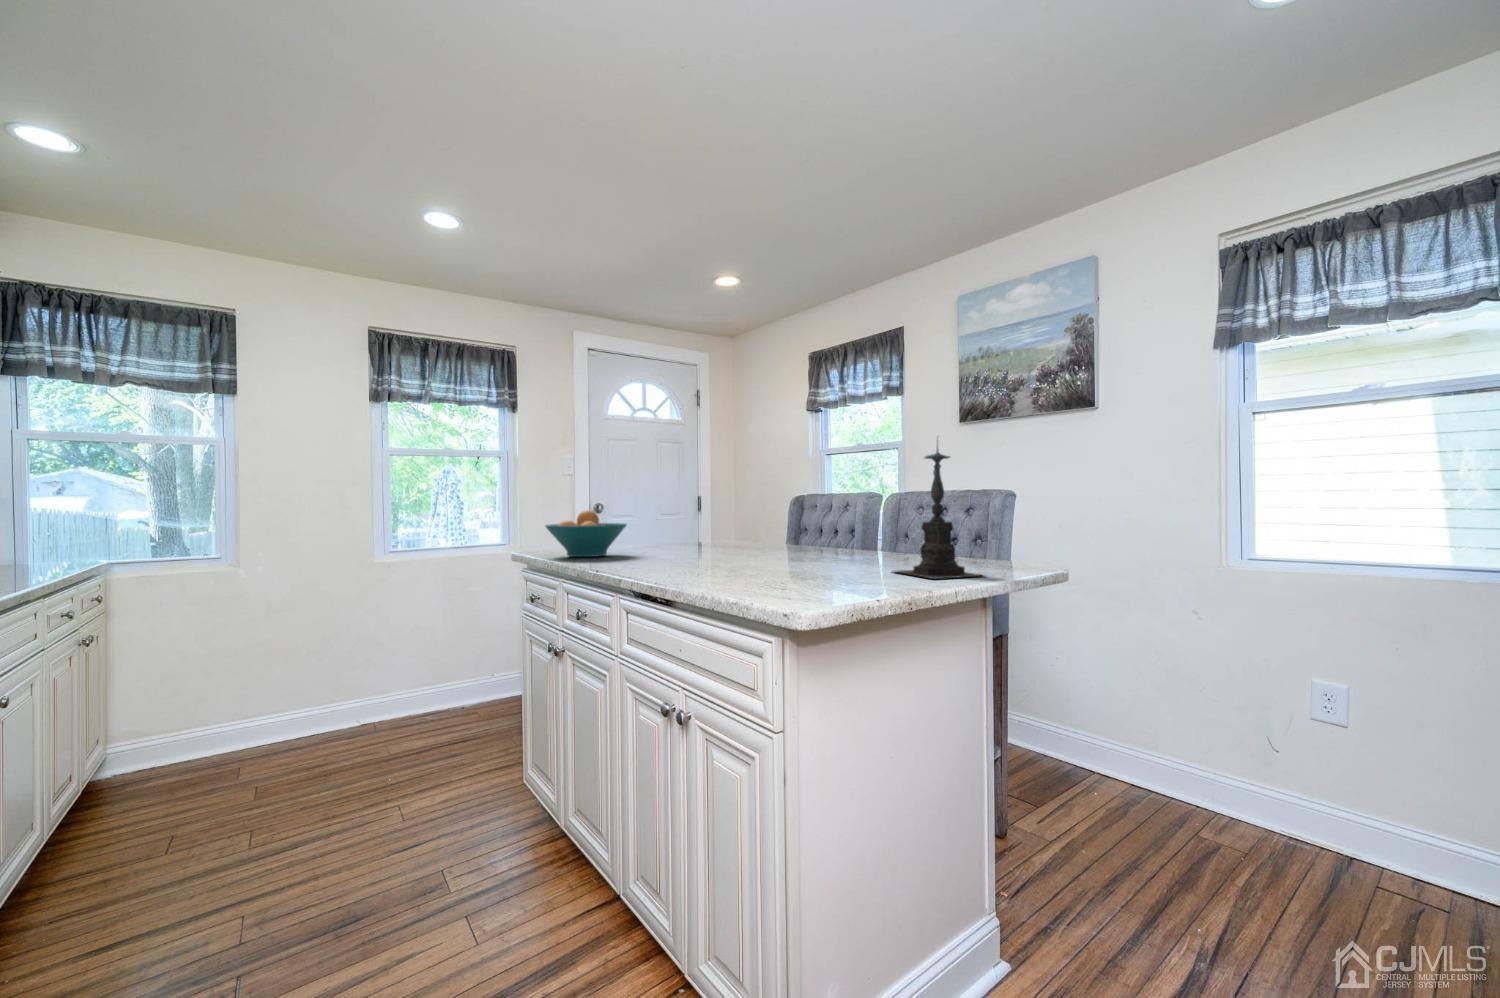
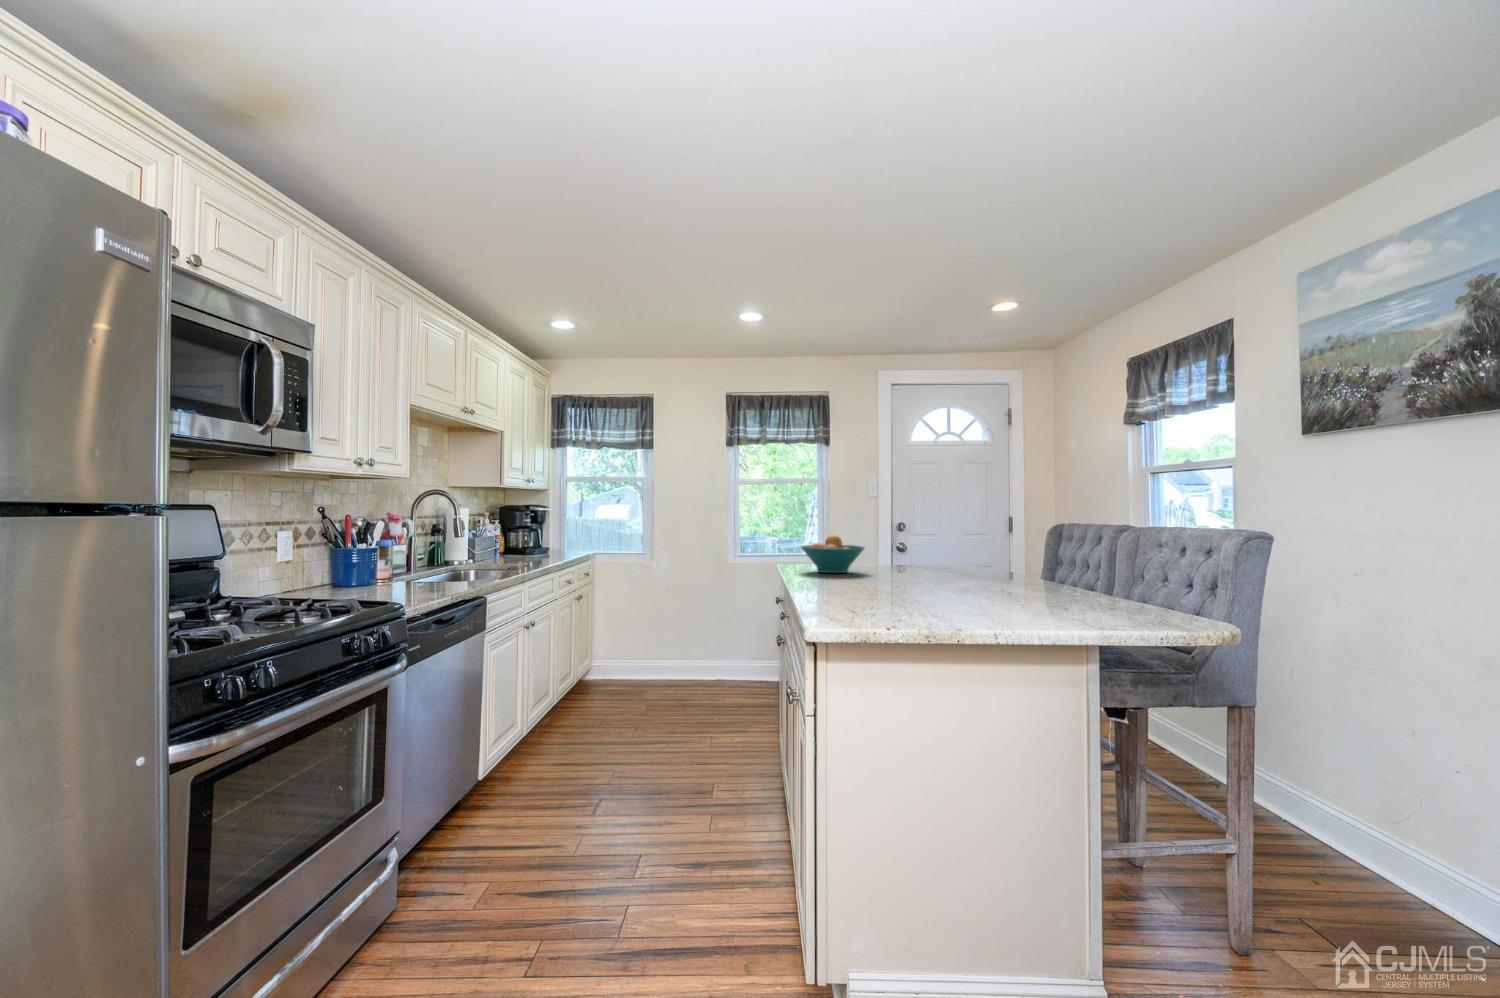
candle holder: present [892,447,982,579] -> none [1047,479,1141,628]

